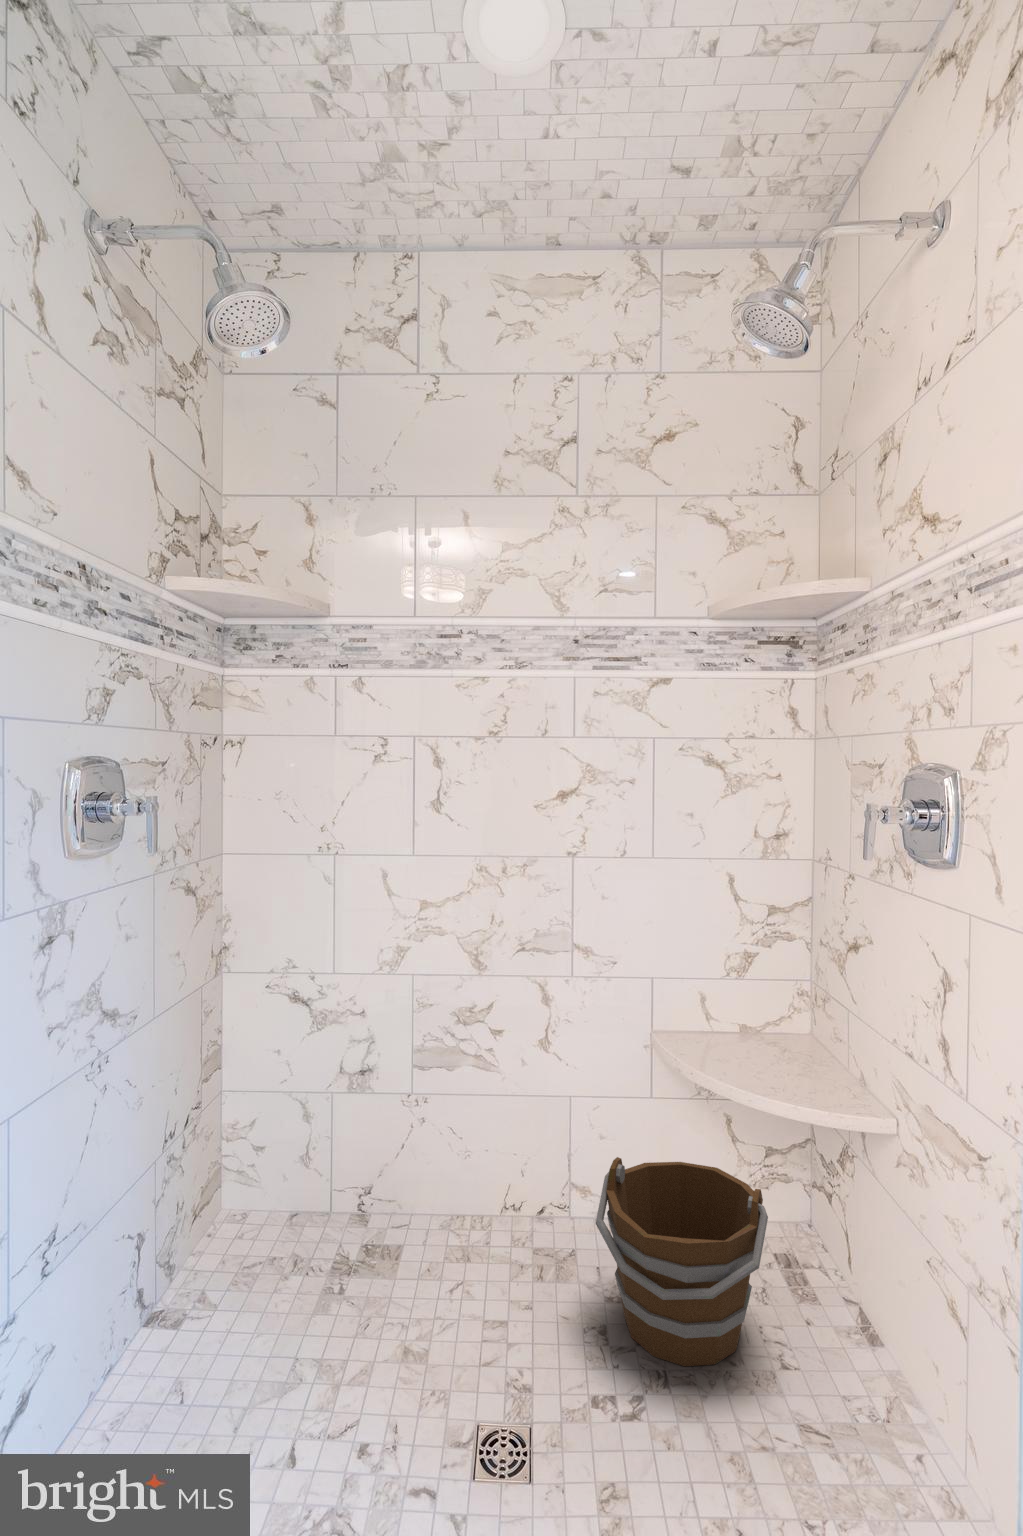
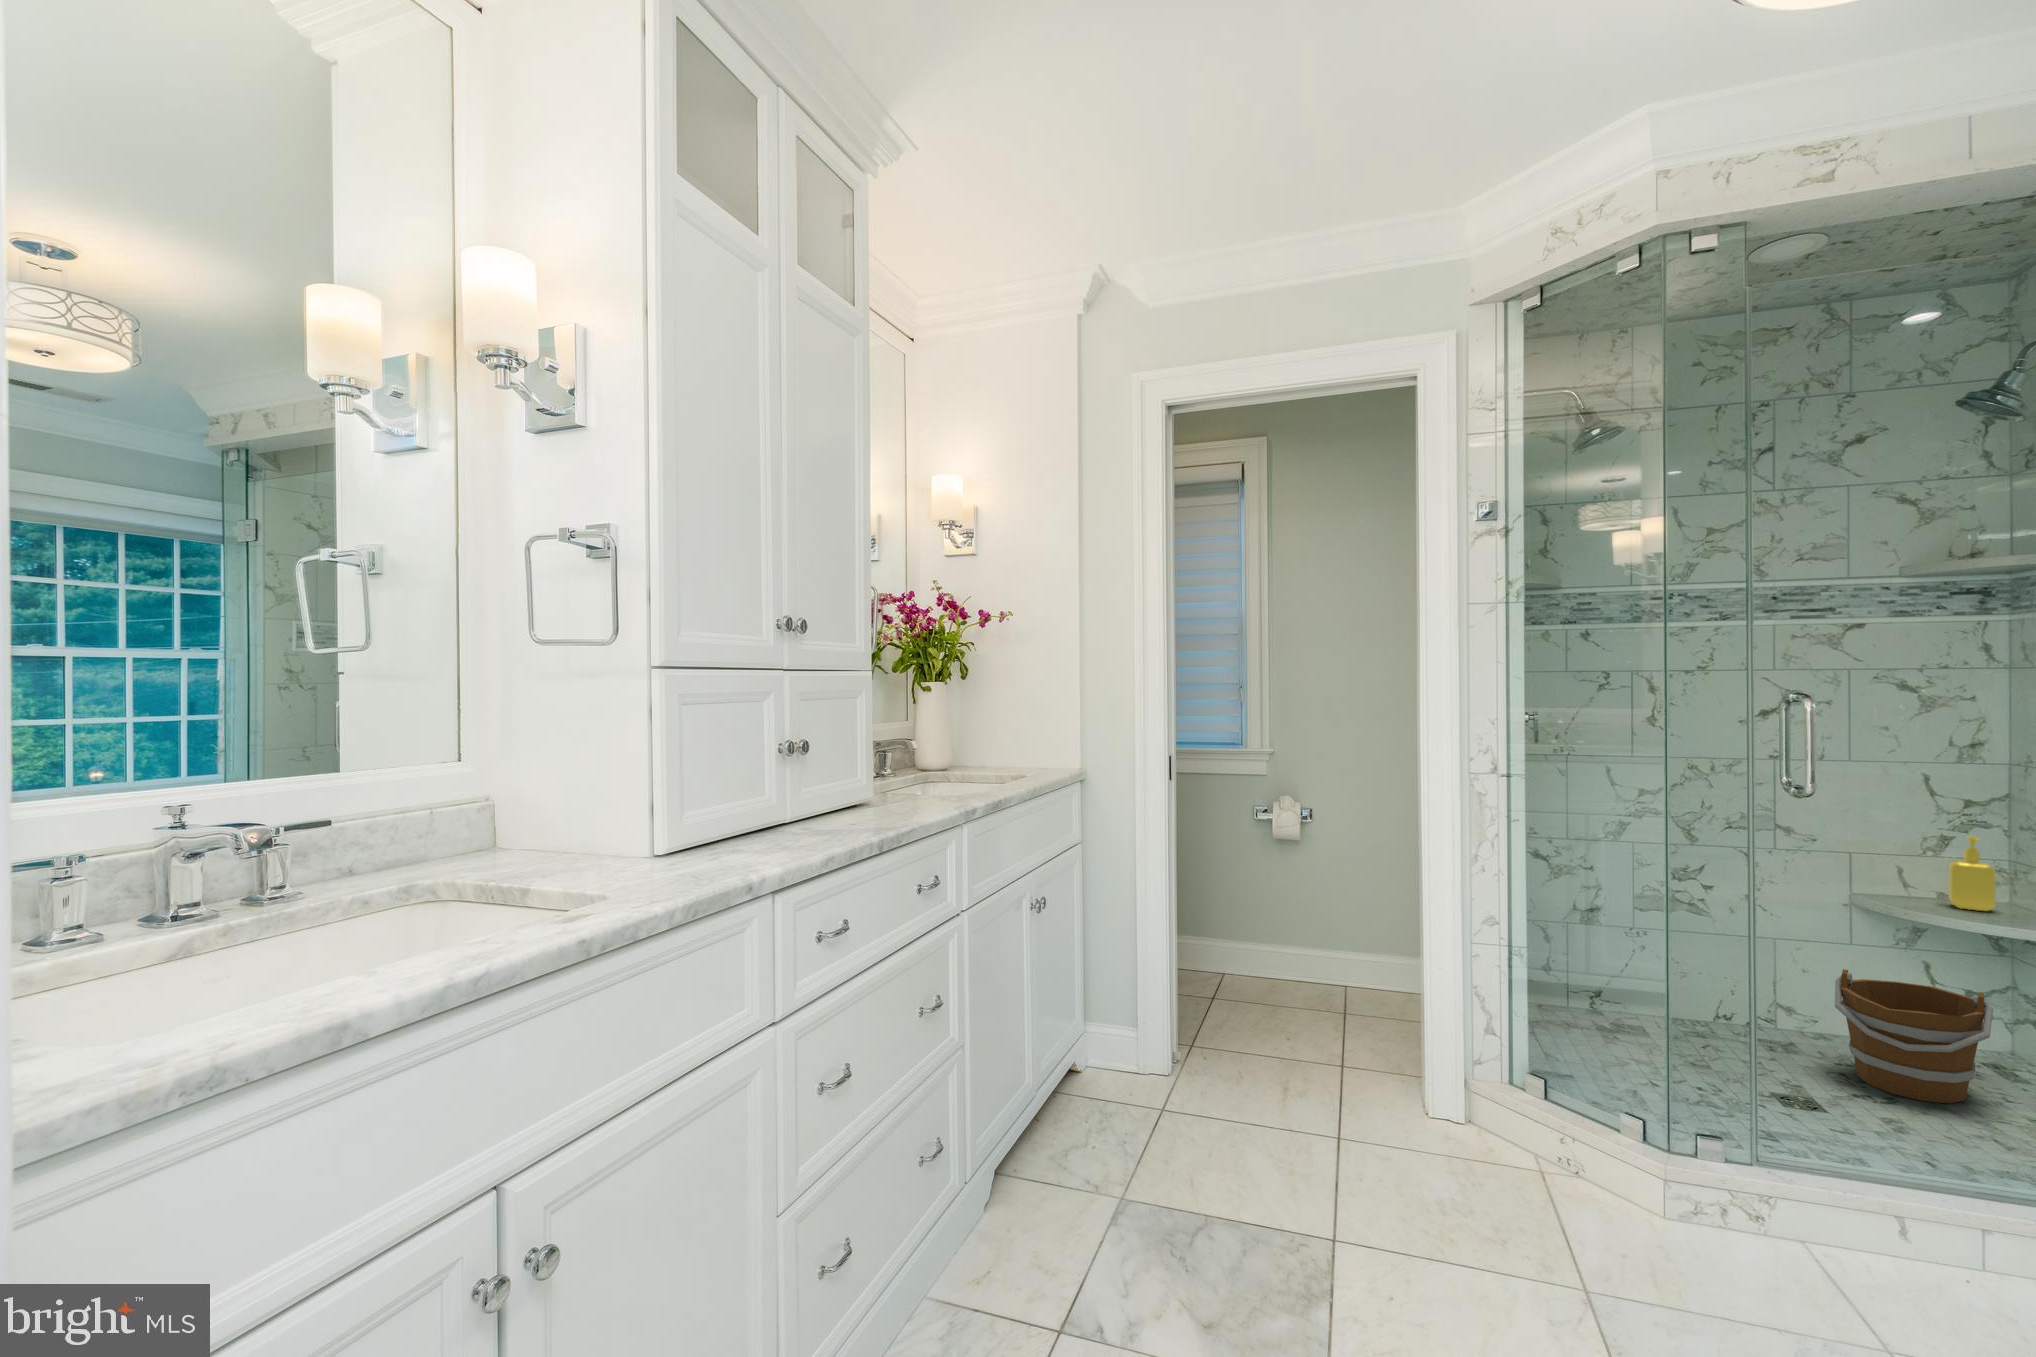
soap dispenser: none [748,953,791,1053] -> present [1948,835,1996,911]

